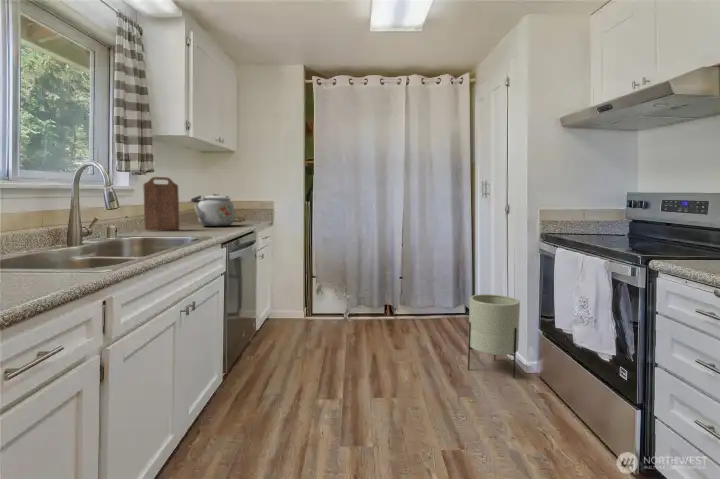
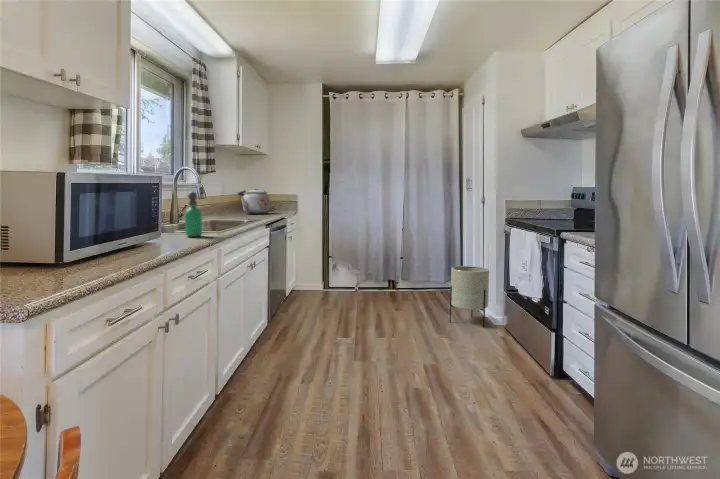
cutting board: present [143,177,179,230] -> none [206,176,231,216]
soap dispenser: none [45,201,81,279] -> present [185,192,202,237]

